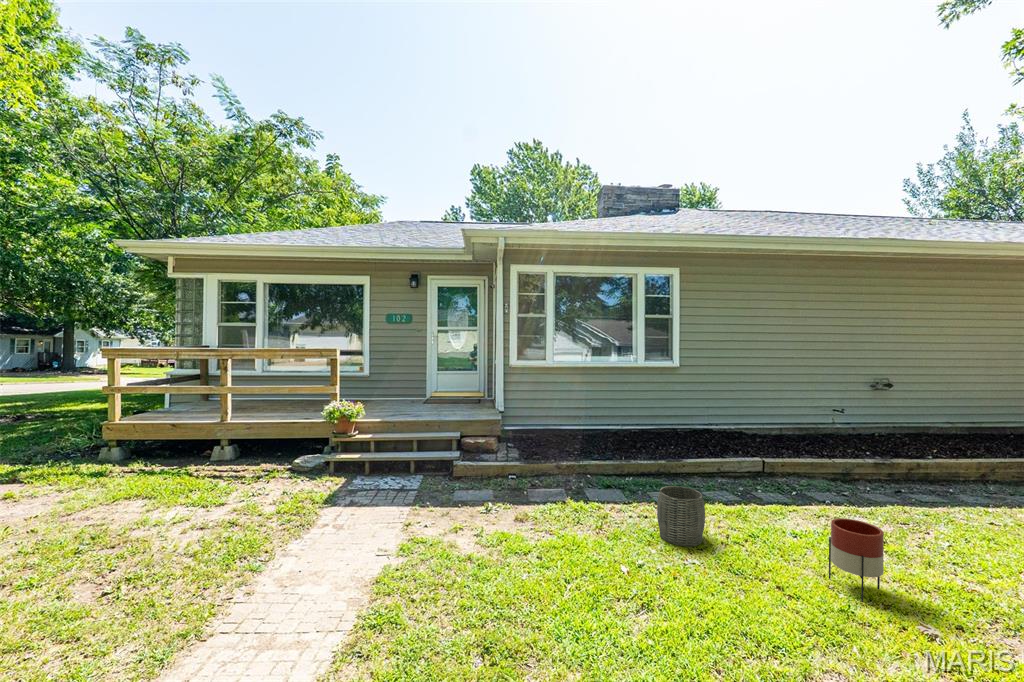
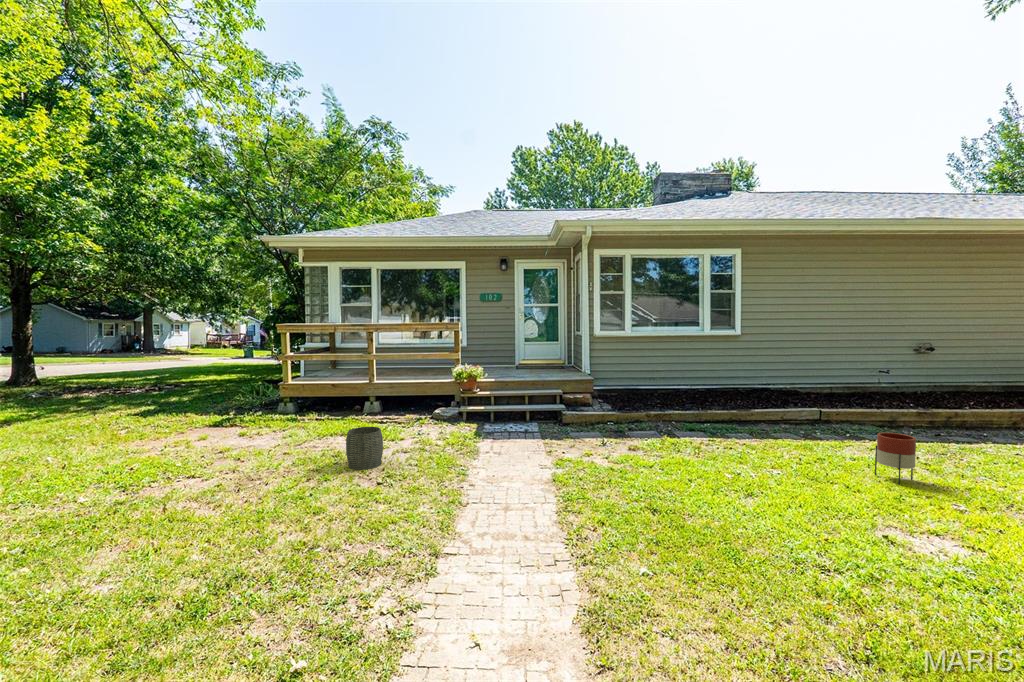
woven basket: present [657,486,705,546] -> present [346,427,383,470]

